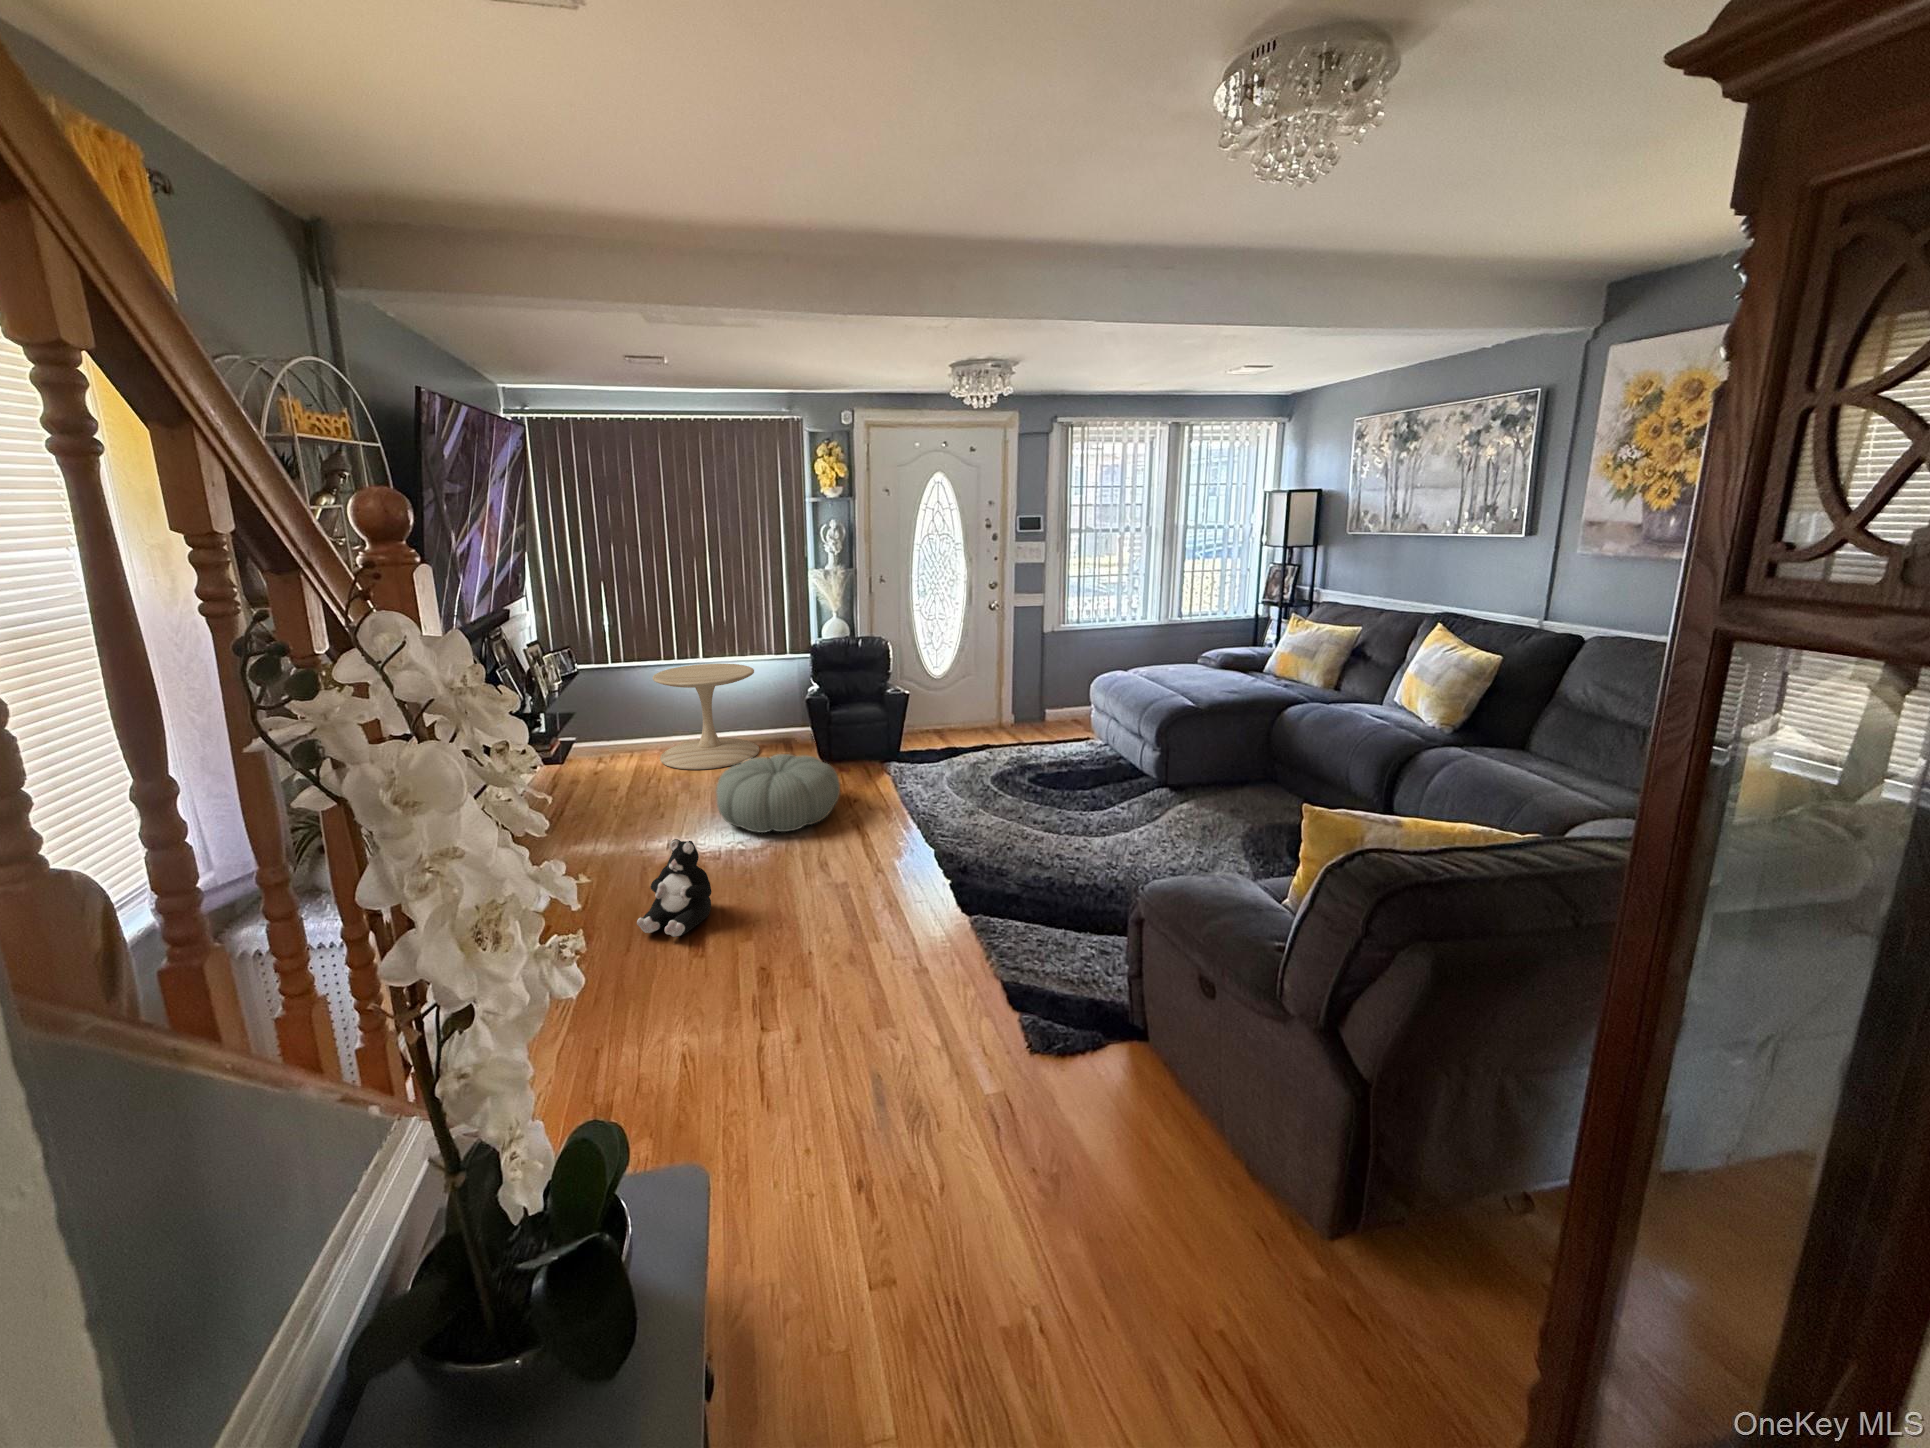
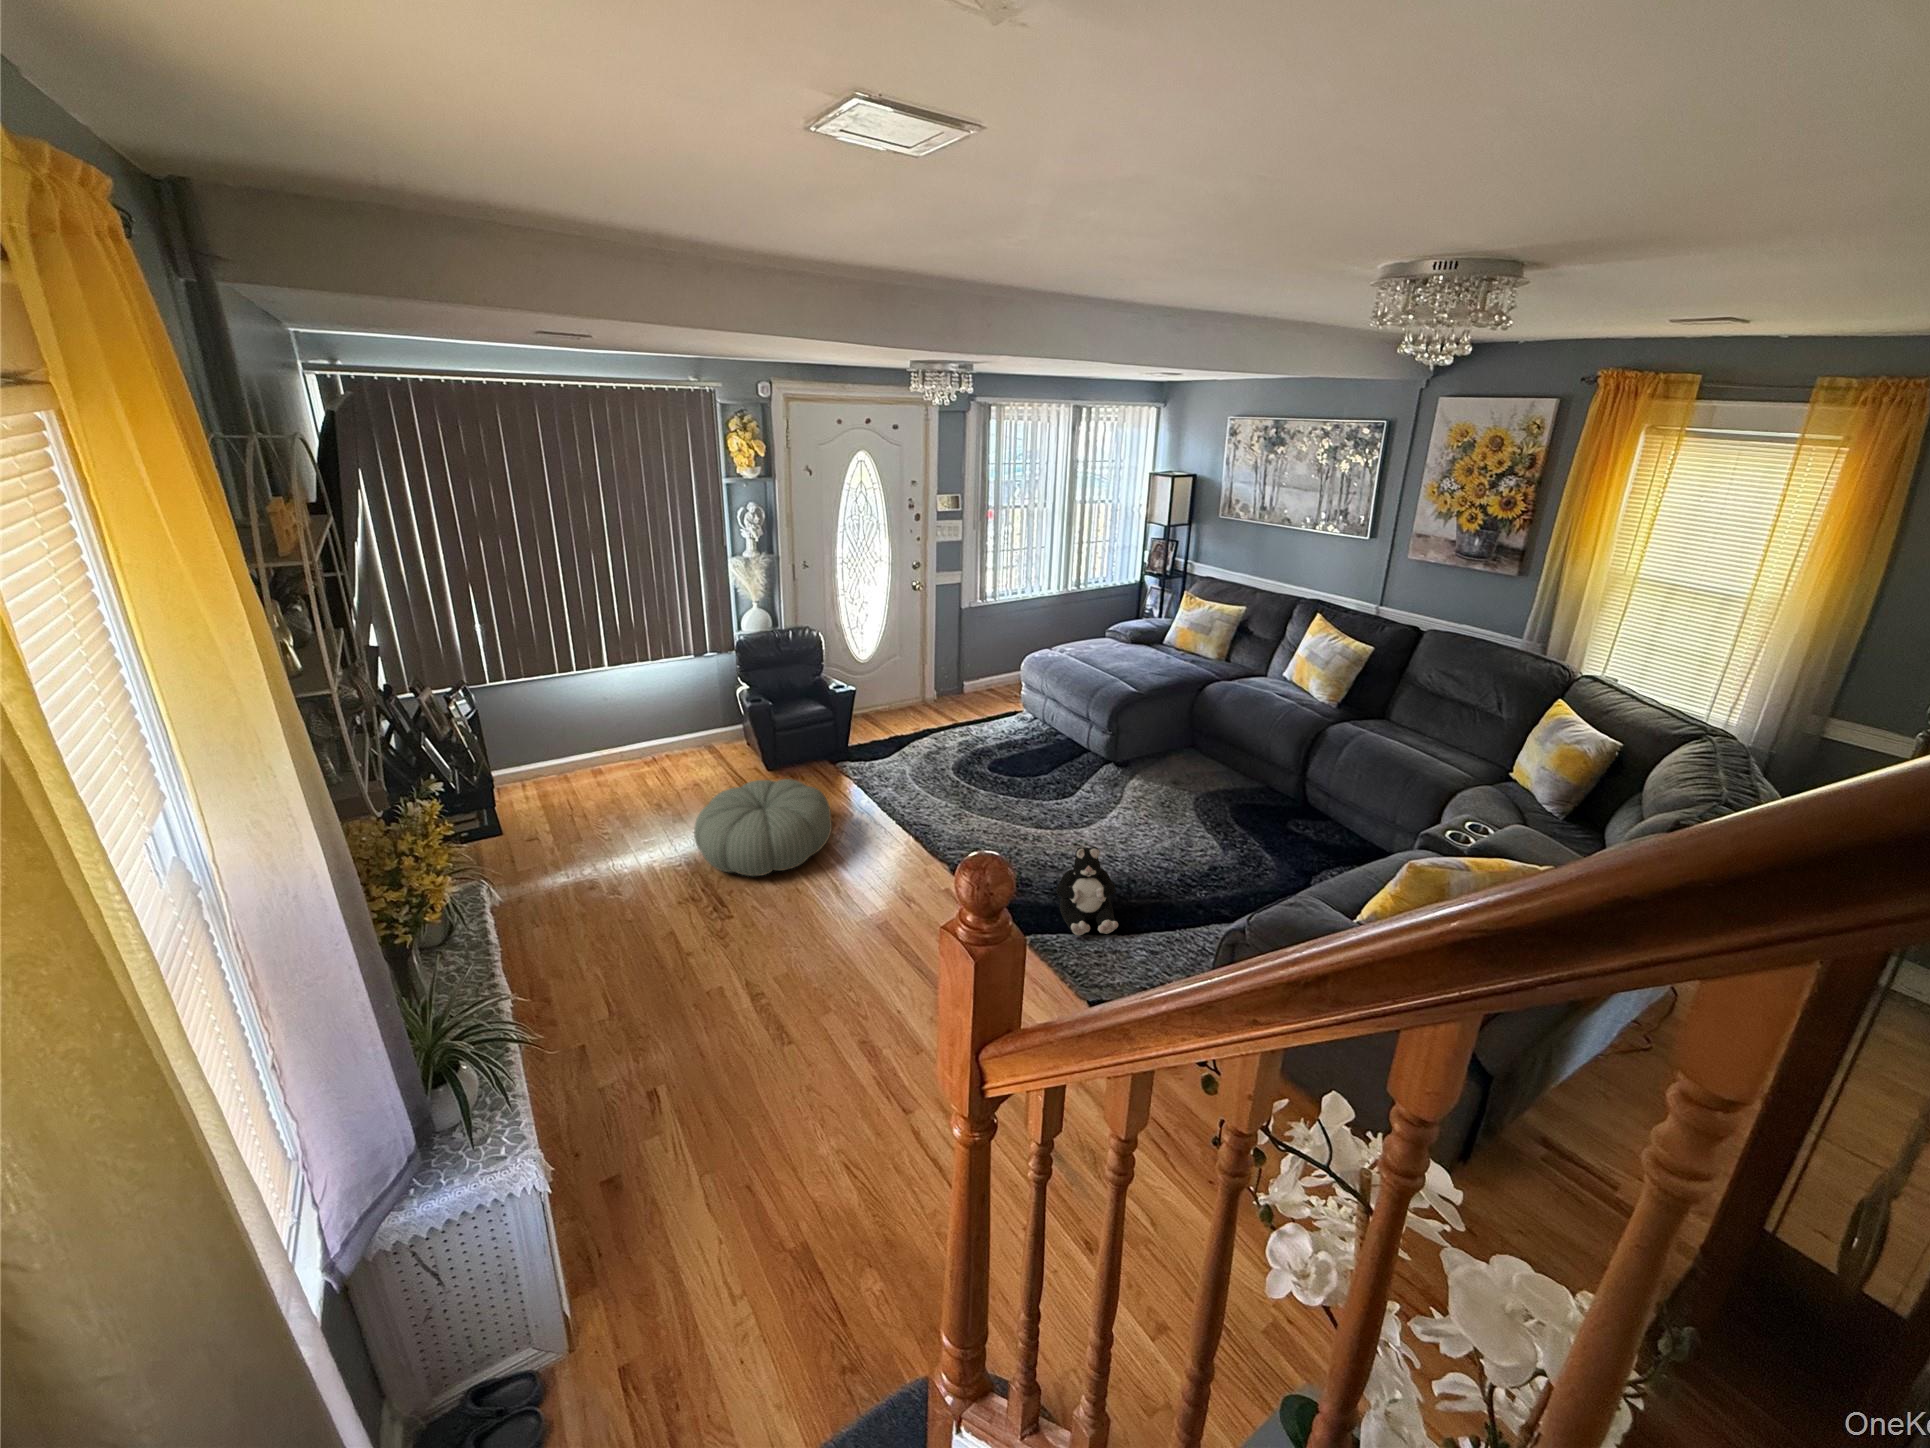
side table: present [653,664,759,770] -> none [556,670,694,801]
plush toy: present [637,839,712,937] -> present [1056,847,1118,936]

